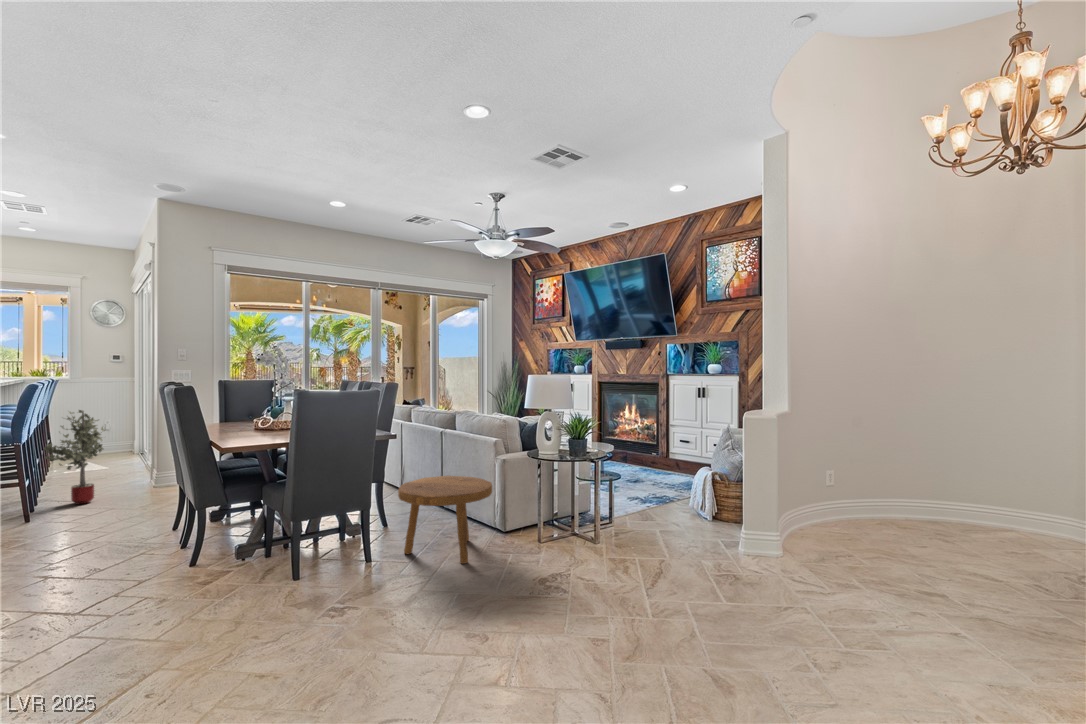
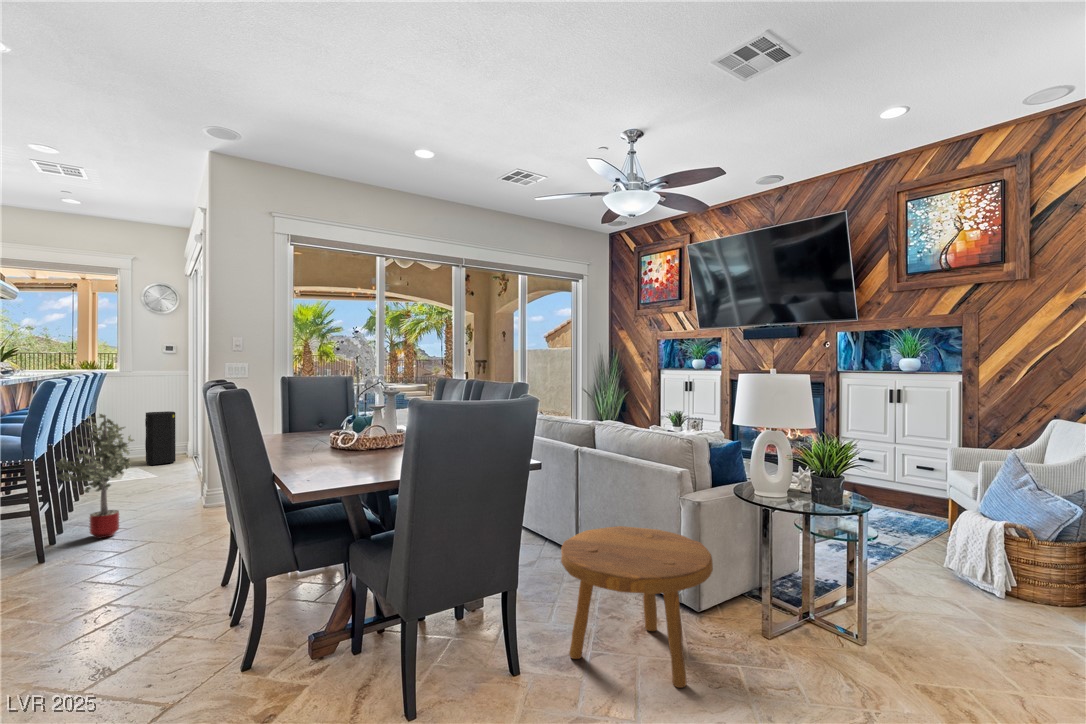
speaker: none [108,412,134,458] -> present [145,411,176,466]

